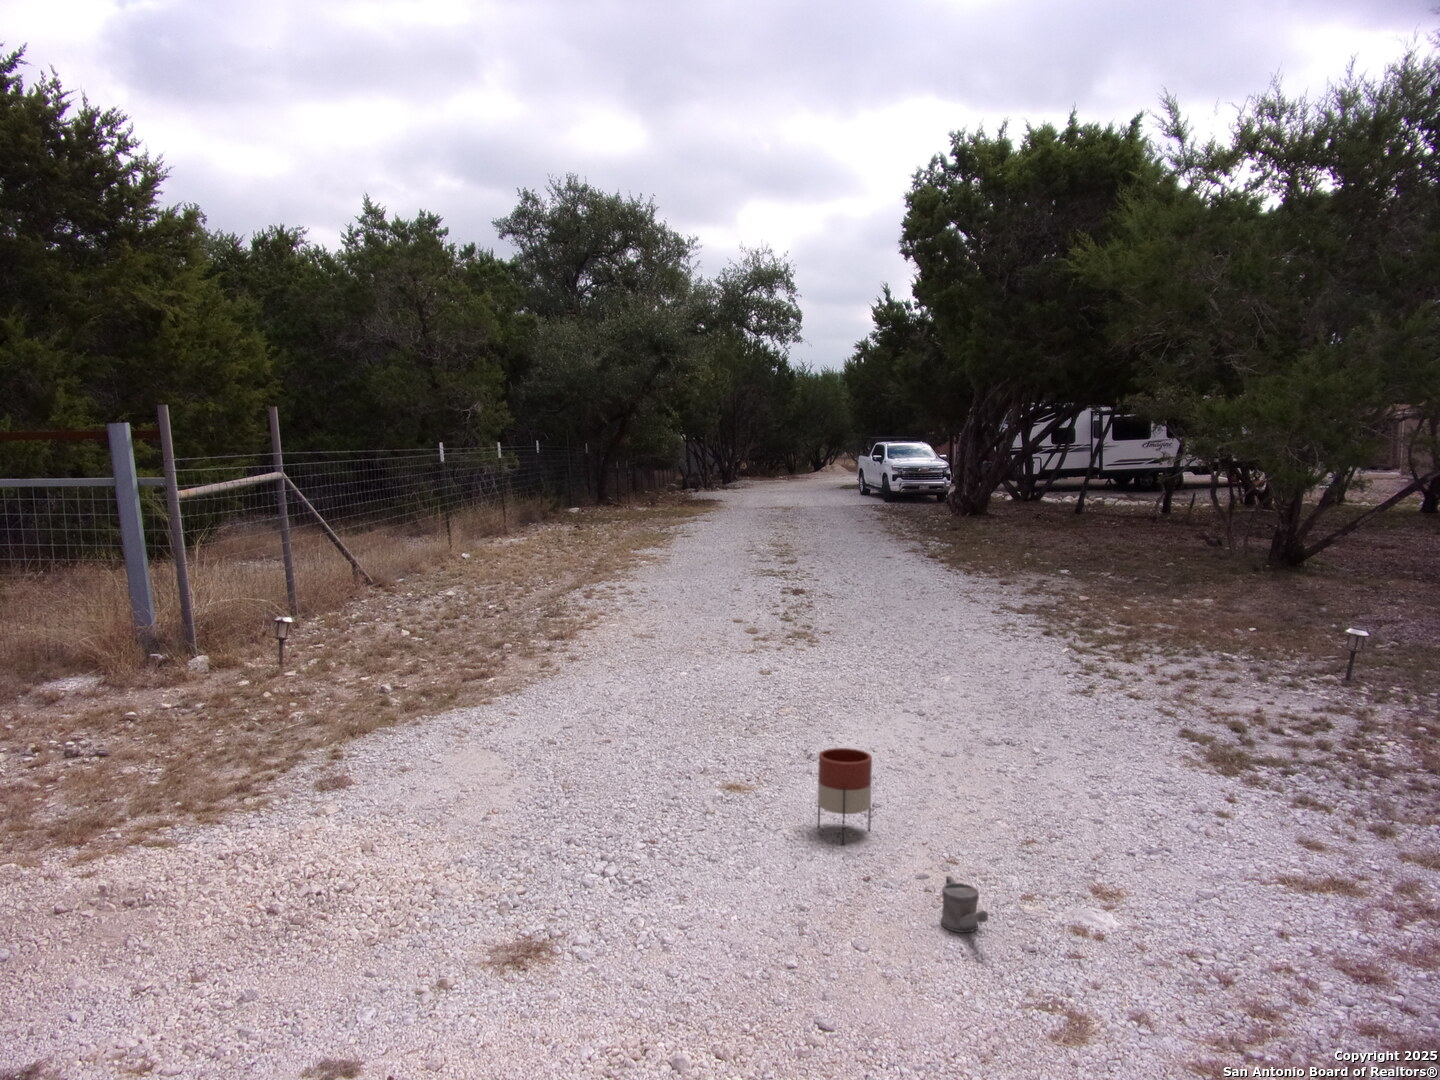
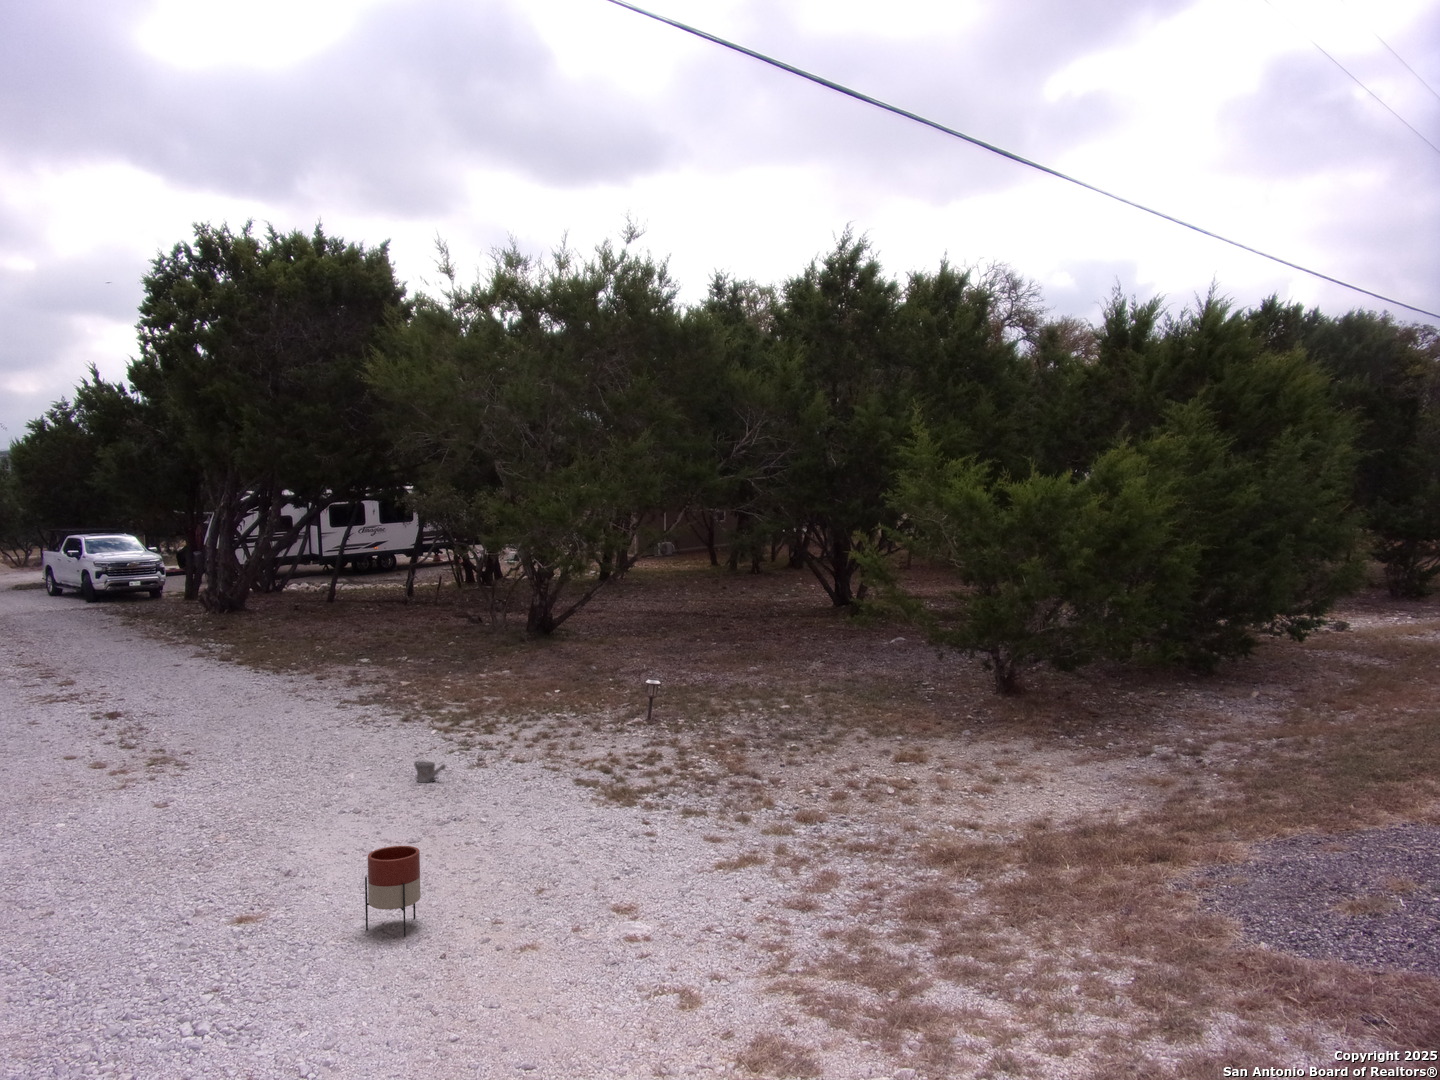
watering can: present [941,876,988,933] -> present [415,761,446,783]

